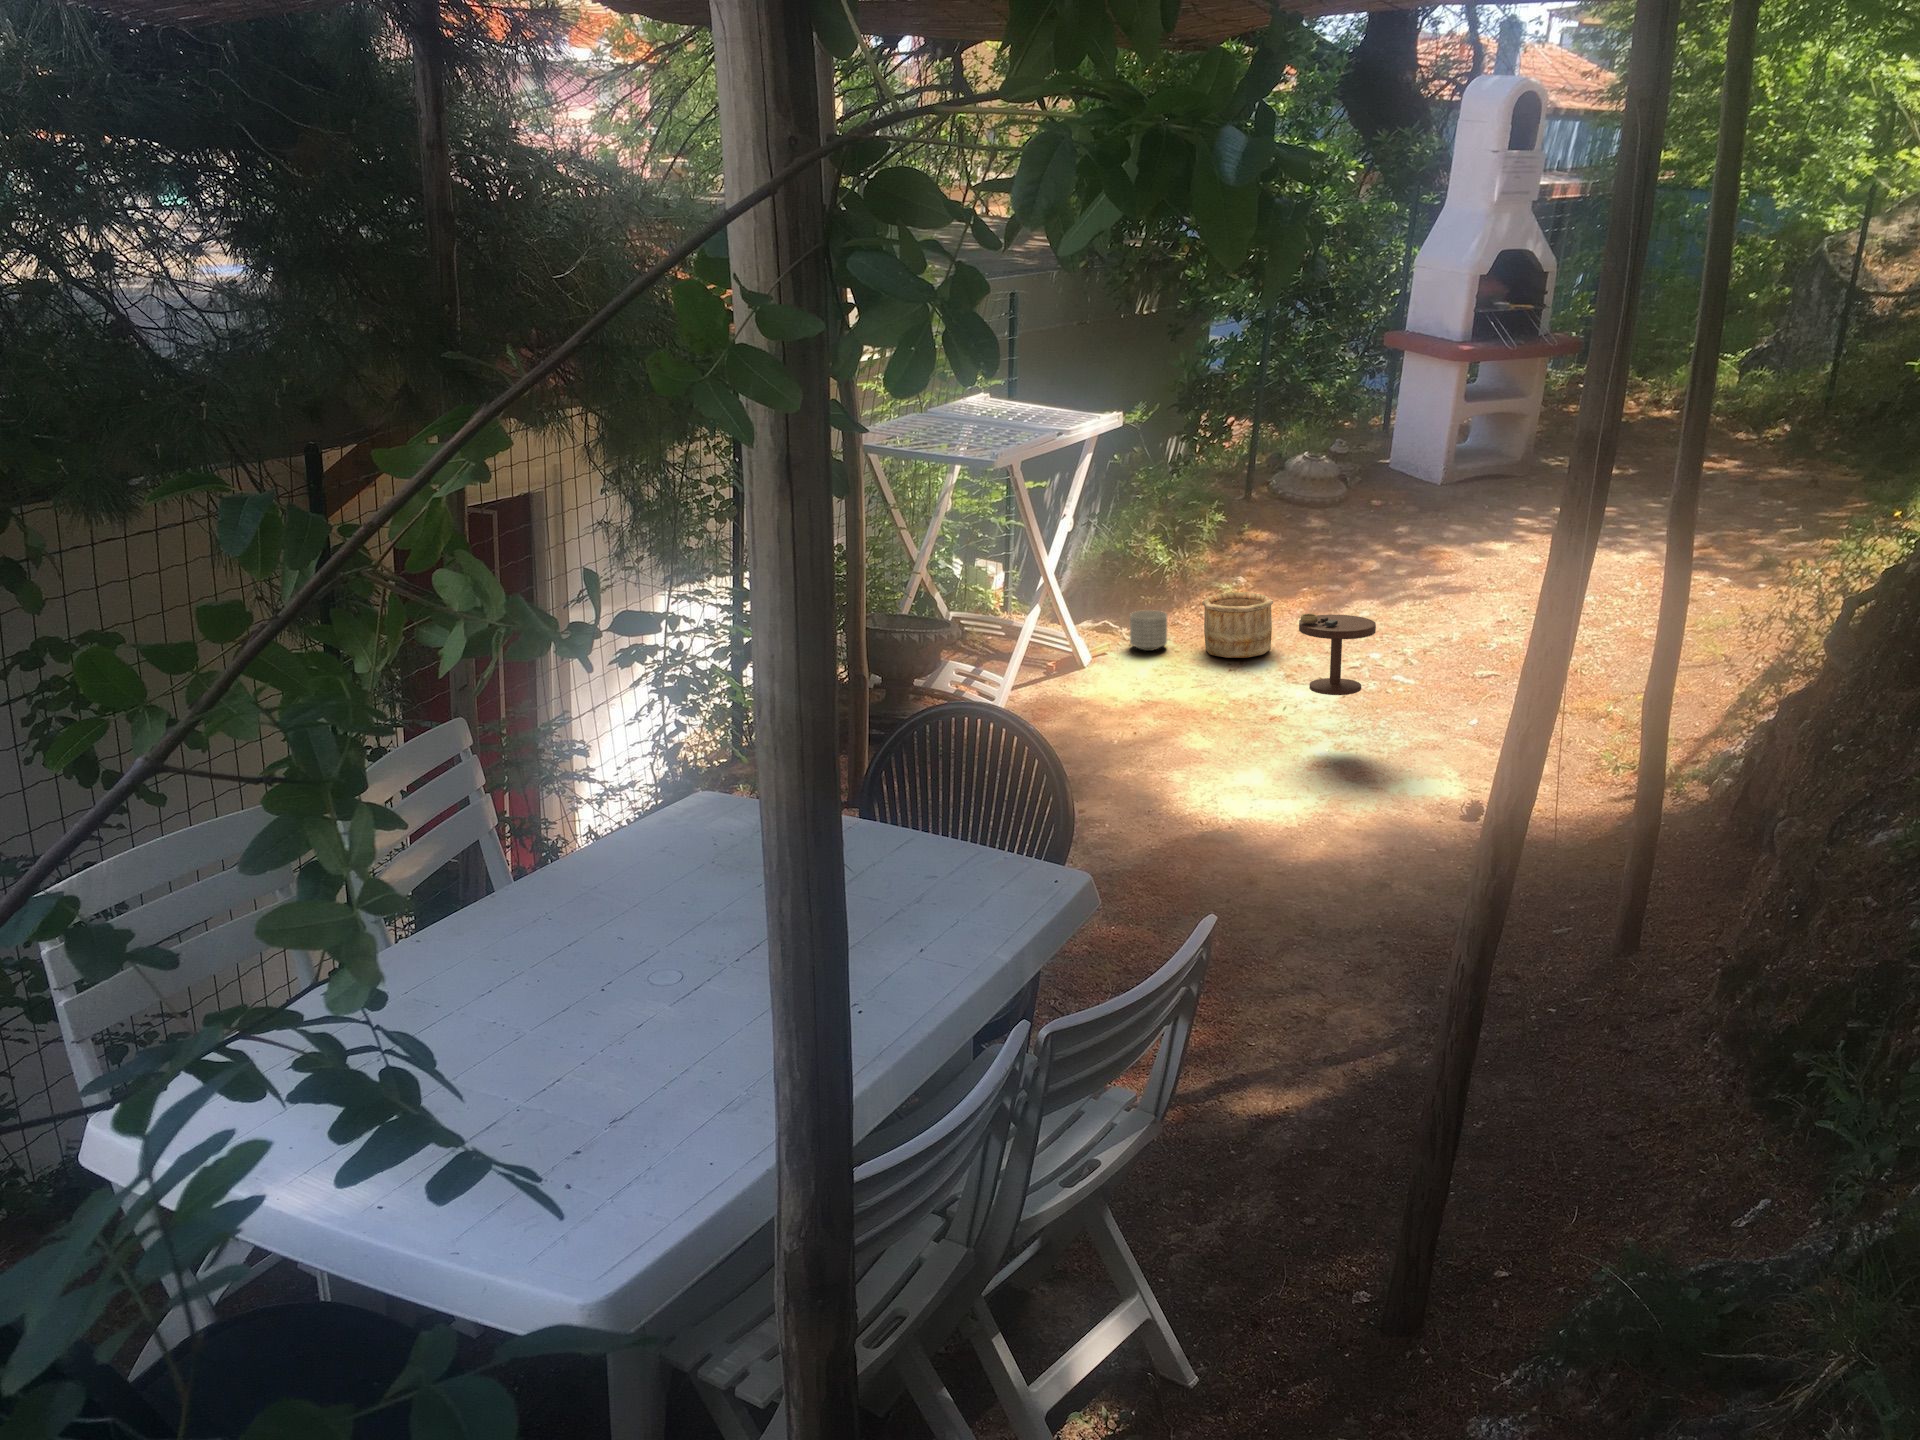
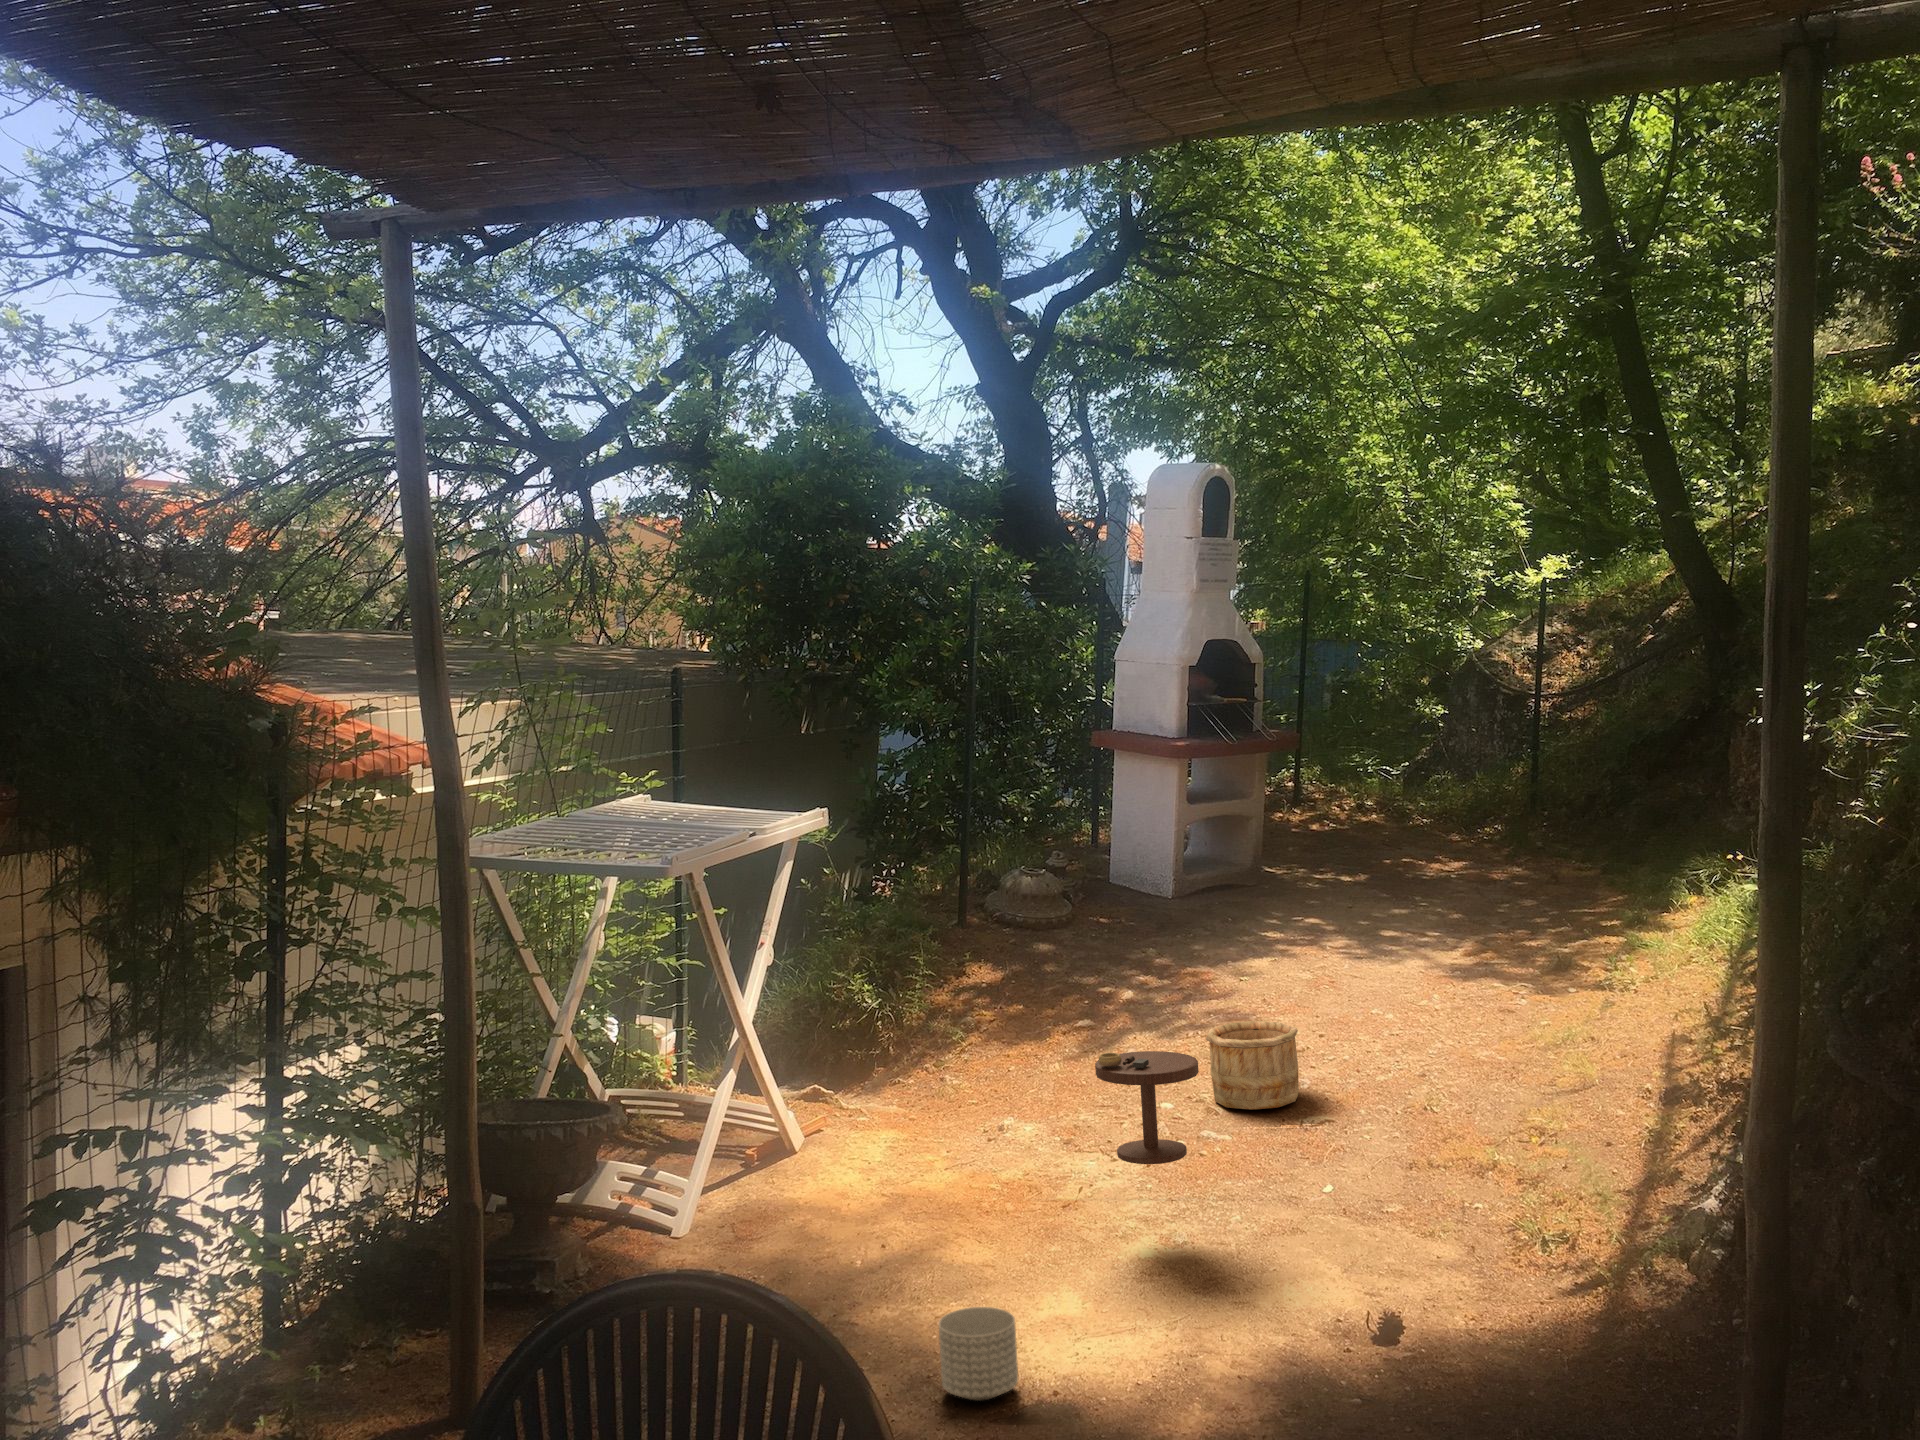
wooden bucket: present [1202,592,1273,658] -> present [1206,1021,1299,1110]
planter: present [1130,610,1167,651] -> present [939,1307,1018,1401]

